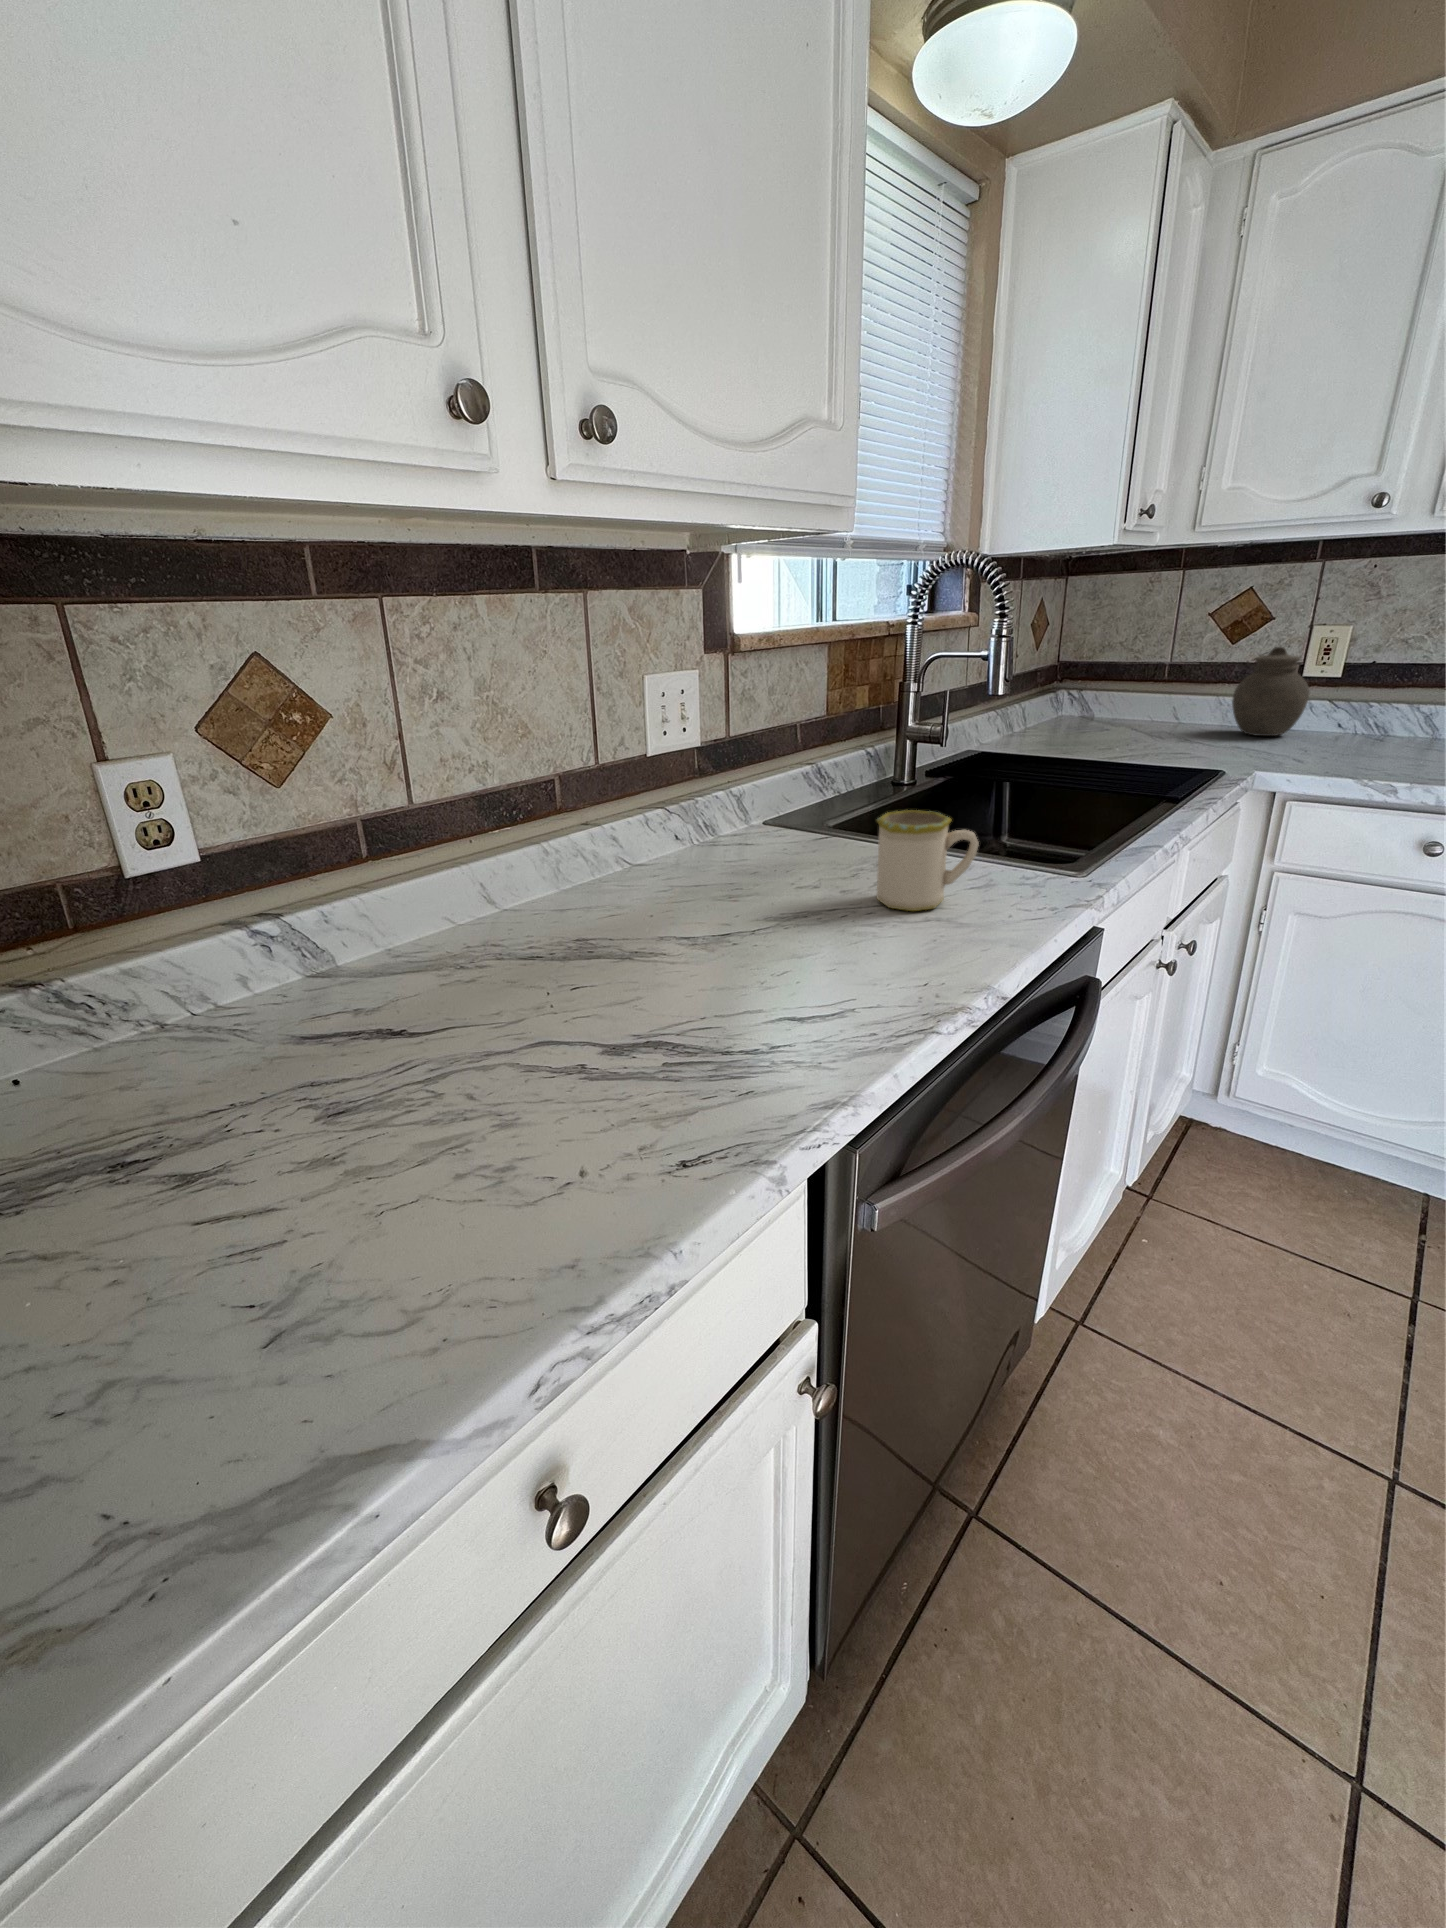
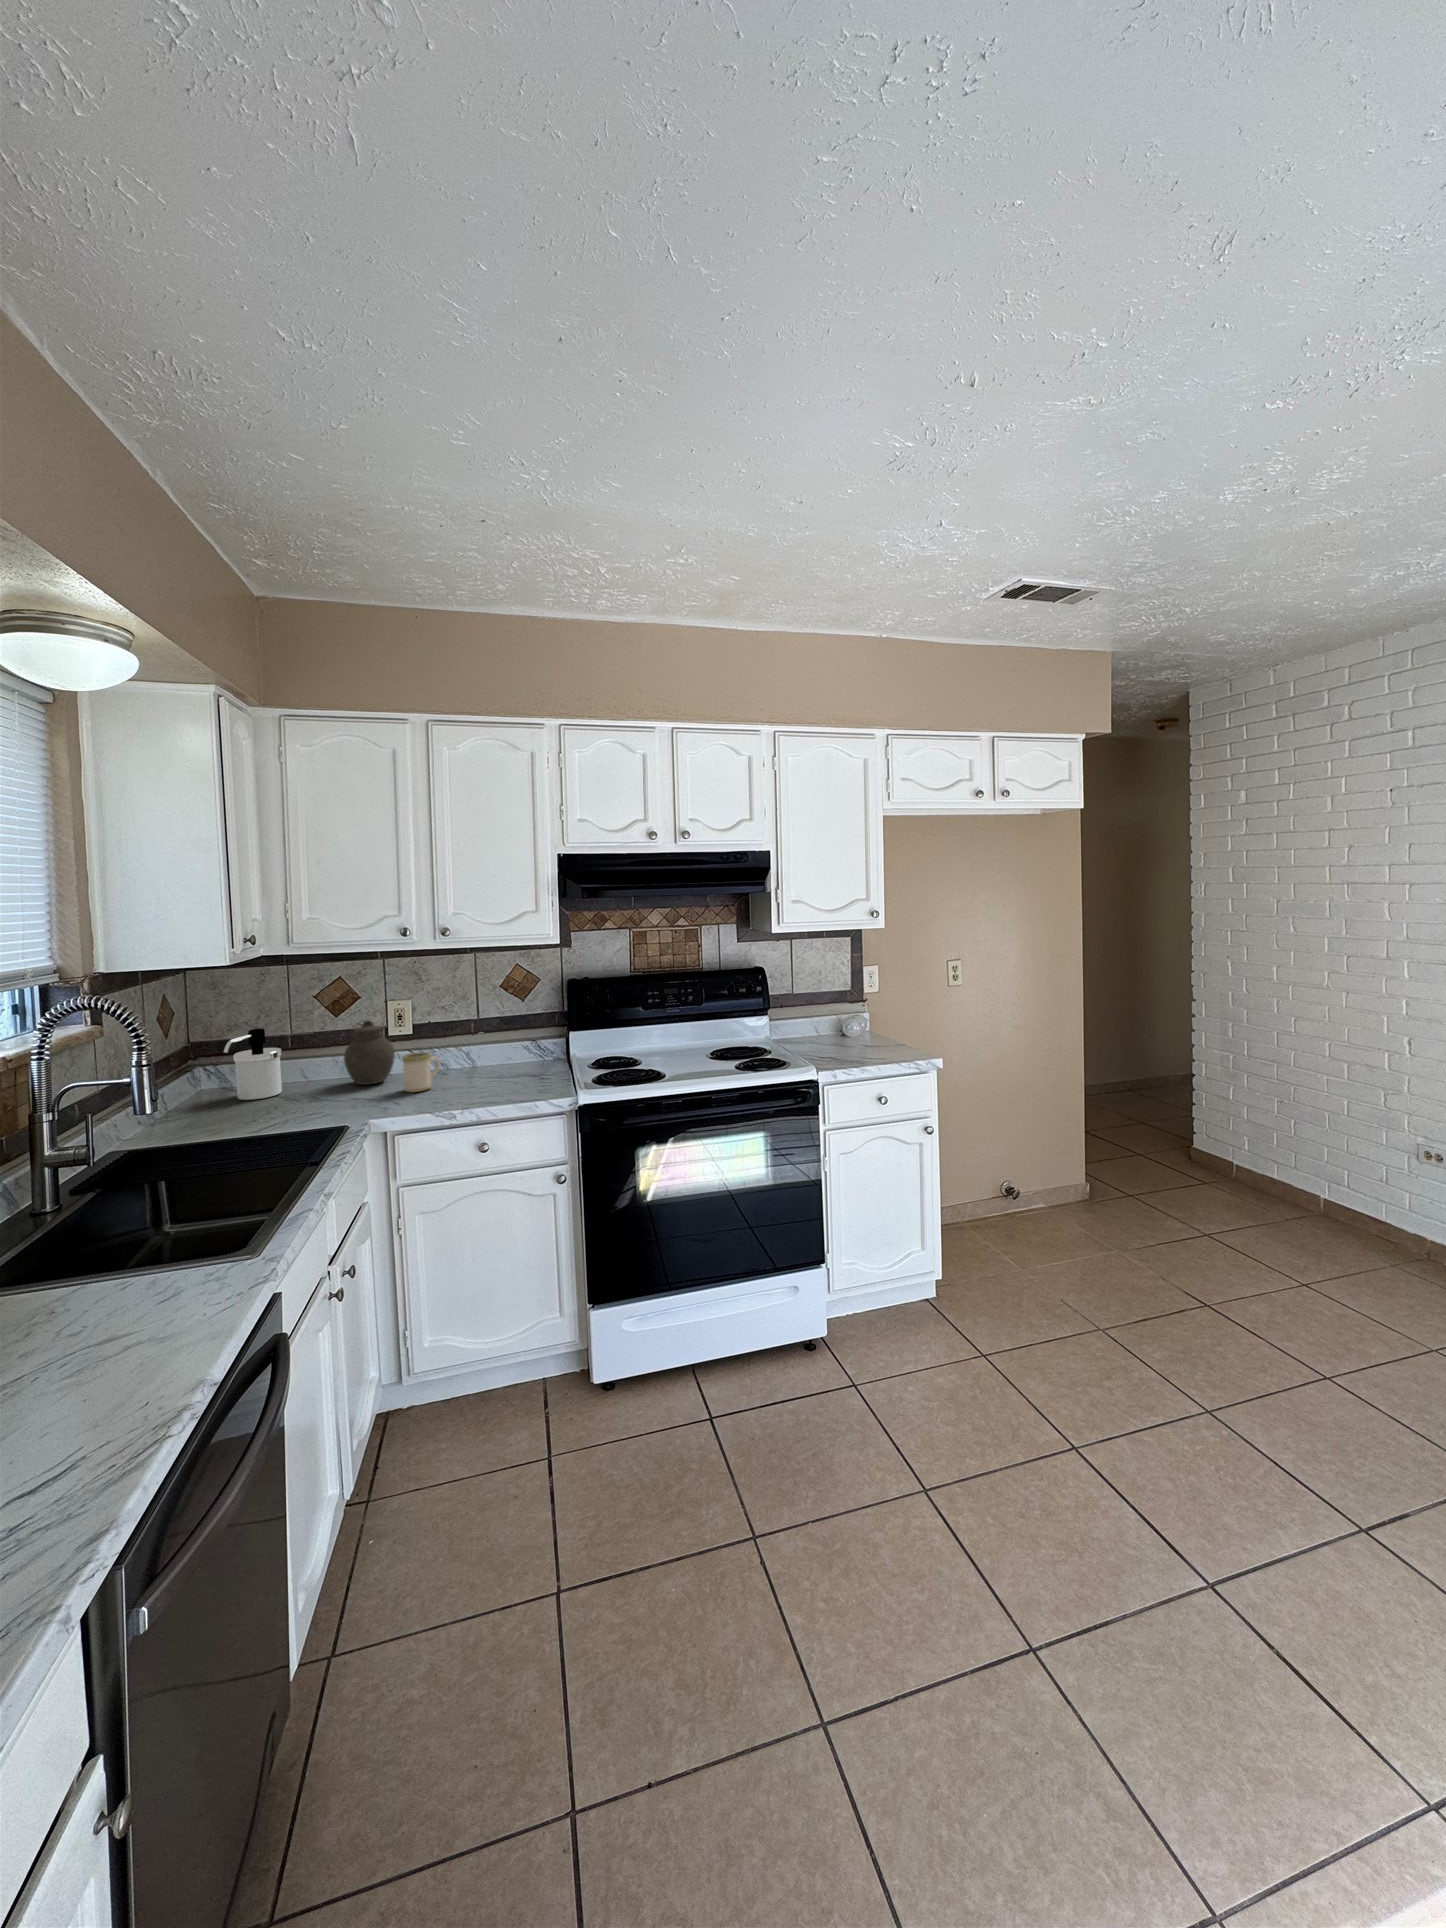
soap dispenser: none [1091,646,1156,730] -> present [223,1029,282,1100]
mug: present [877,810,979,911] -> present [402,1053,440,1092]

